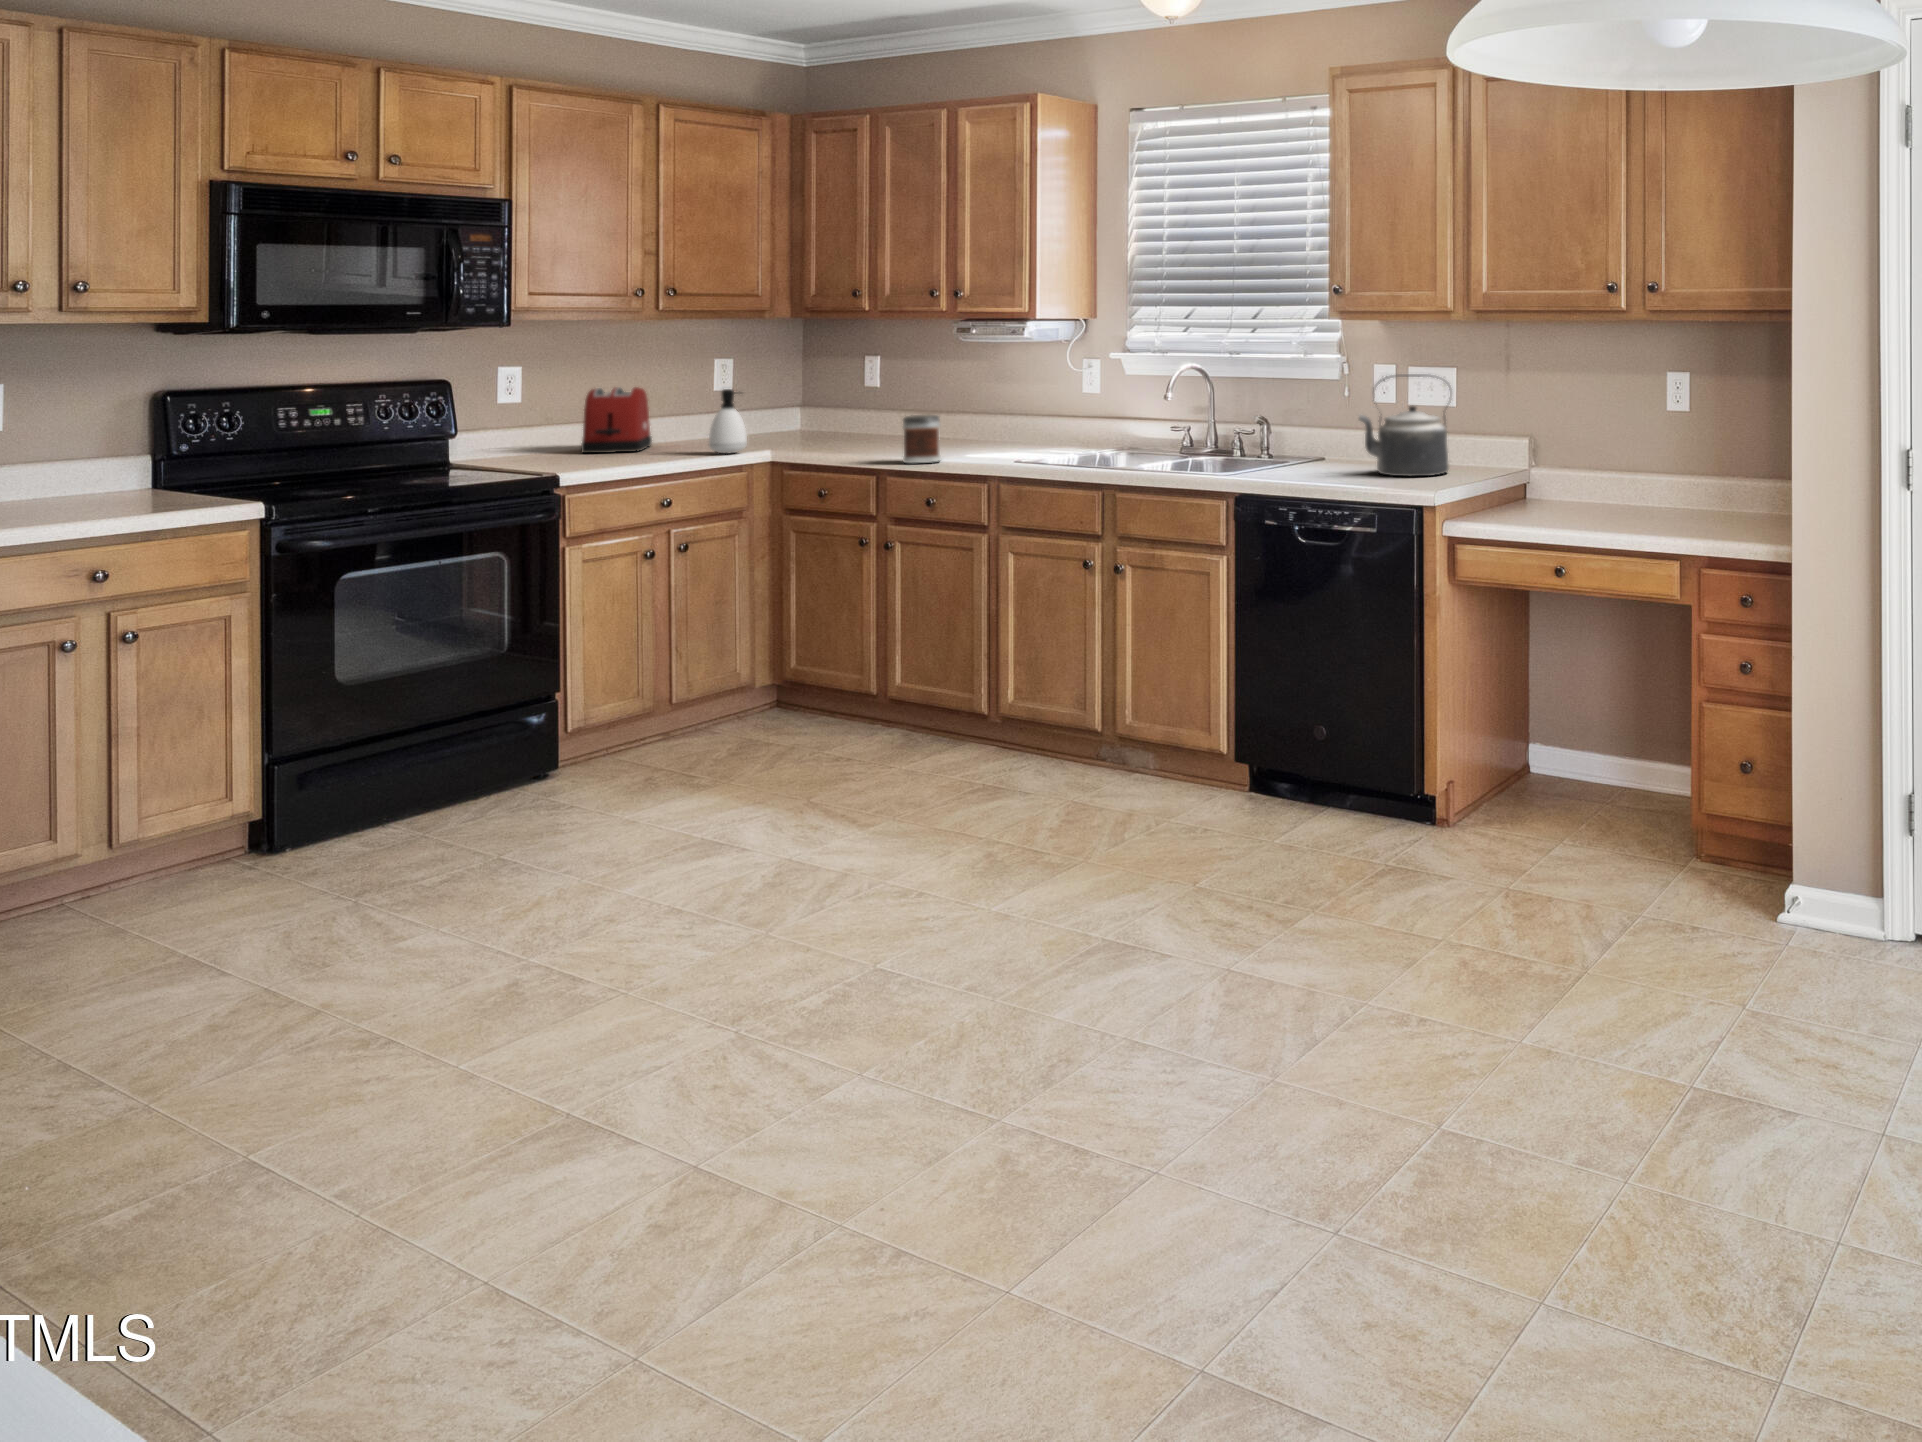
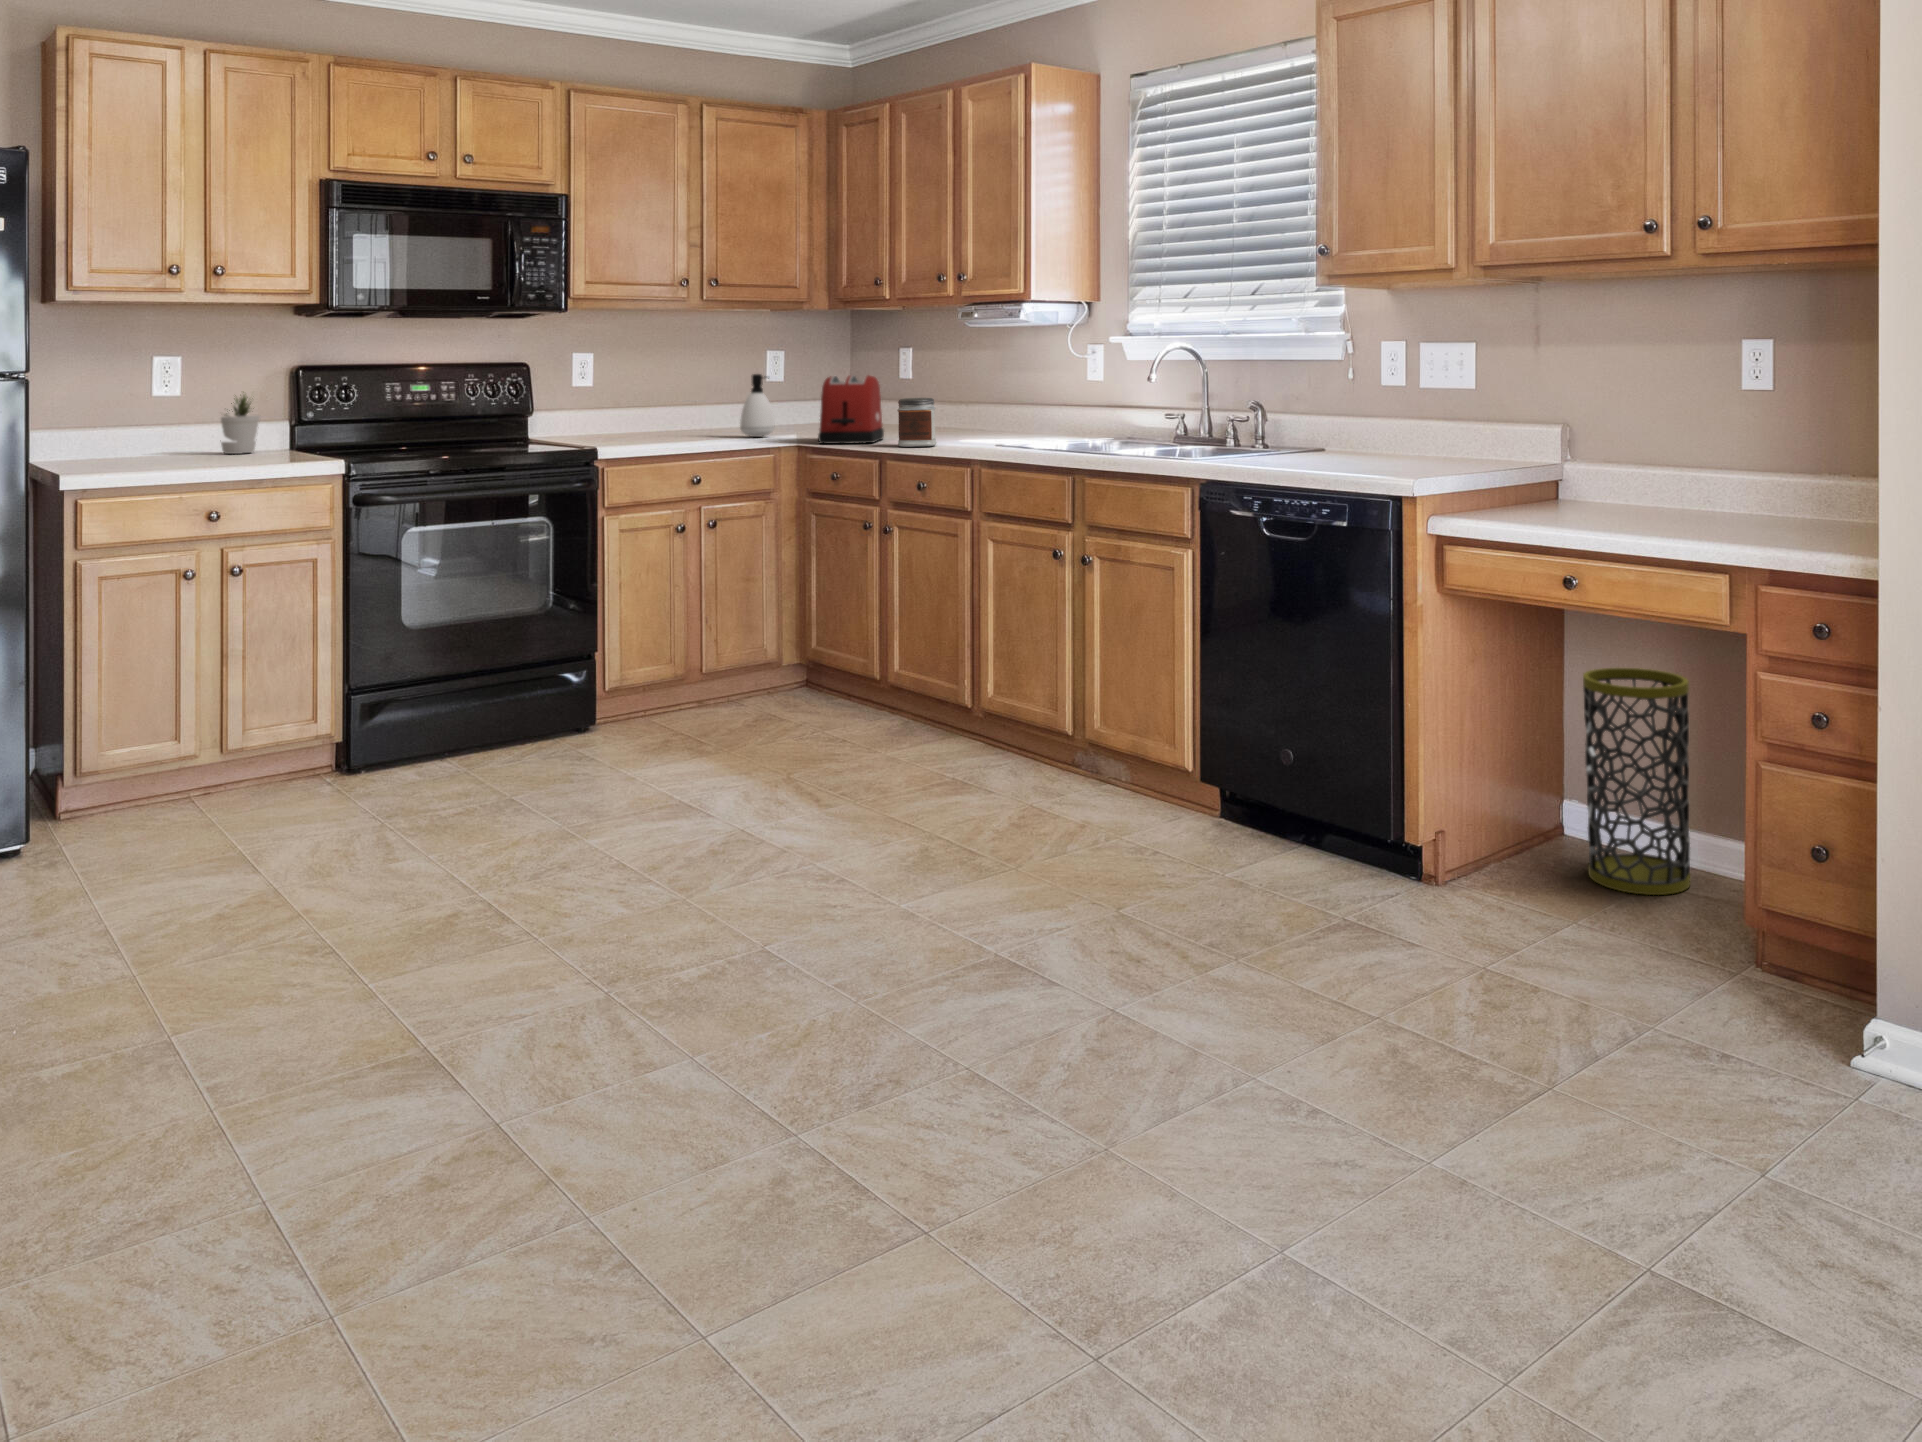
kettle: present [1359,374,1450,476] -> none [1353,348,1466,467]
toaster: present [581,387,652,453] -> present [818,375,884,444]
potted plant: none [50,422,115,497] -> present [221,392,260,454]
trash can: none [1554,634,1633,813] -> present [1583,668,1690,895]

